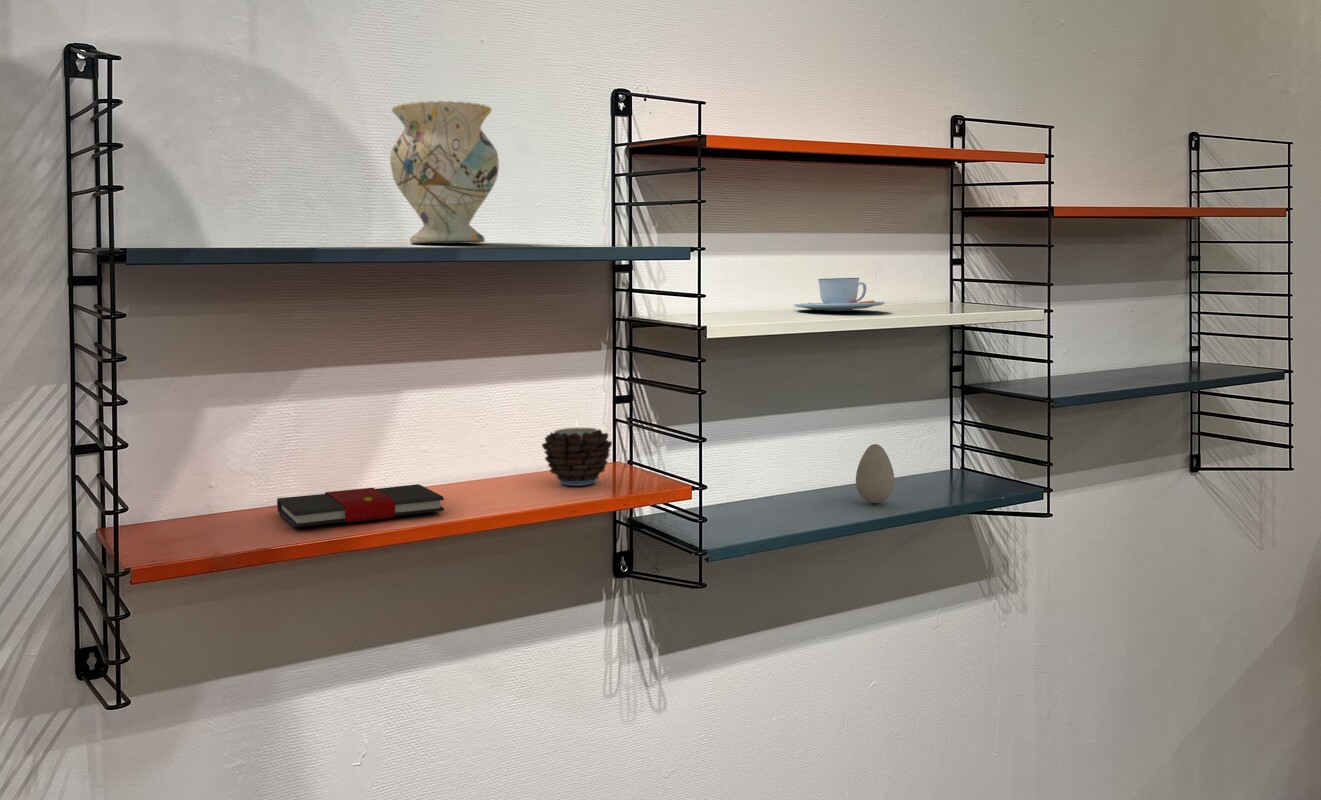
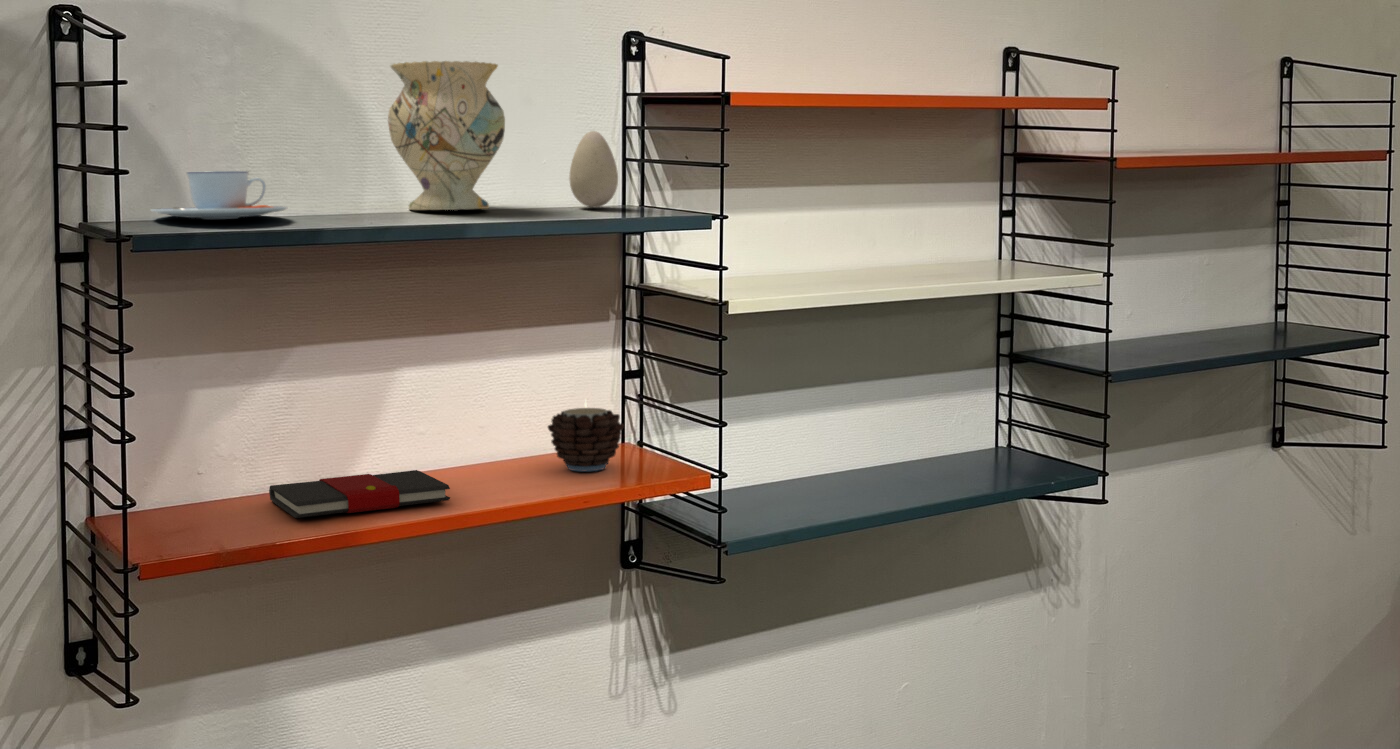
teacup: present [794,278,885,311] -> present [151,171,287,219]
decorative egg: present [856,444,894,503] -> present [569,131,618,208]

